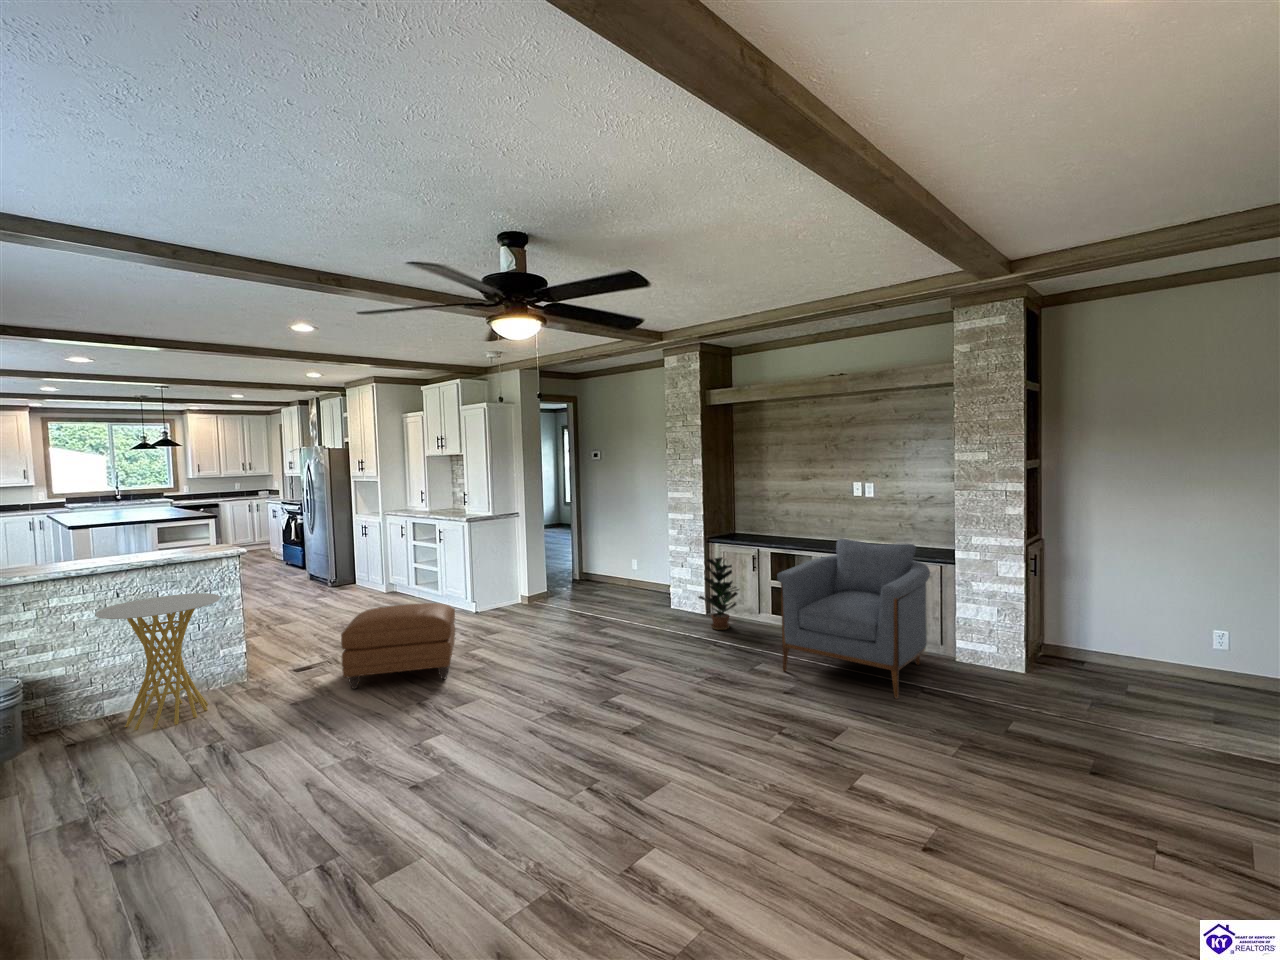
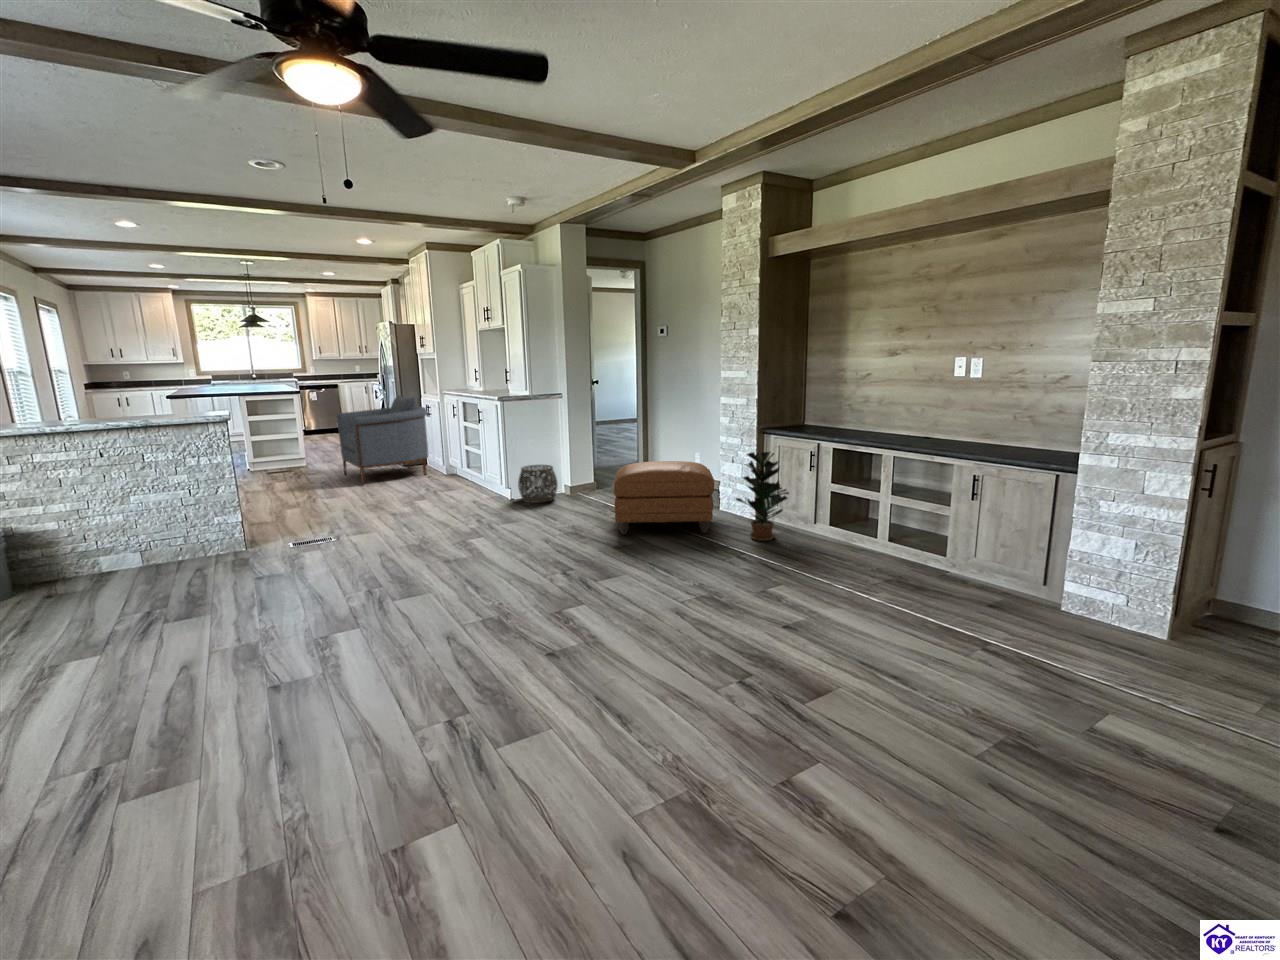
armchair: present [777,539,930,699] -> present [337,396,428,485]
woven basket: none [487,578,524,614] -> present [518,465,558,503]
side table: present [95,593,221,730] -> none [59,458,189,589]
ottoman: present [341,603,455,689] -> present [614,461,714,534]

